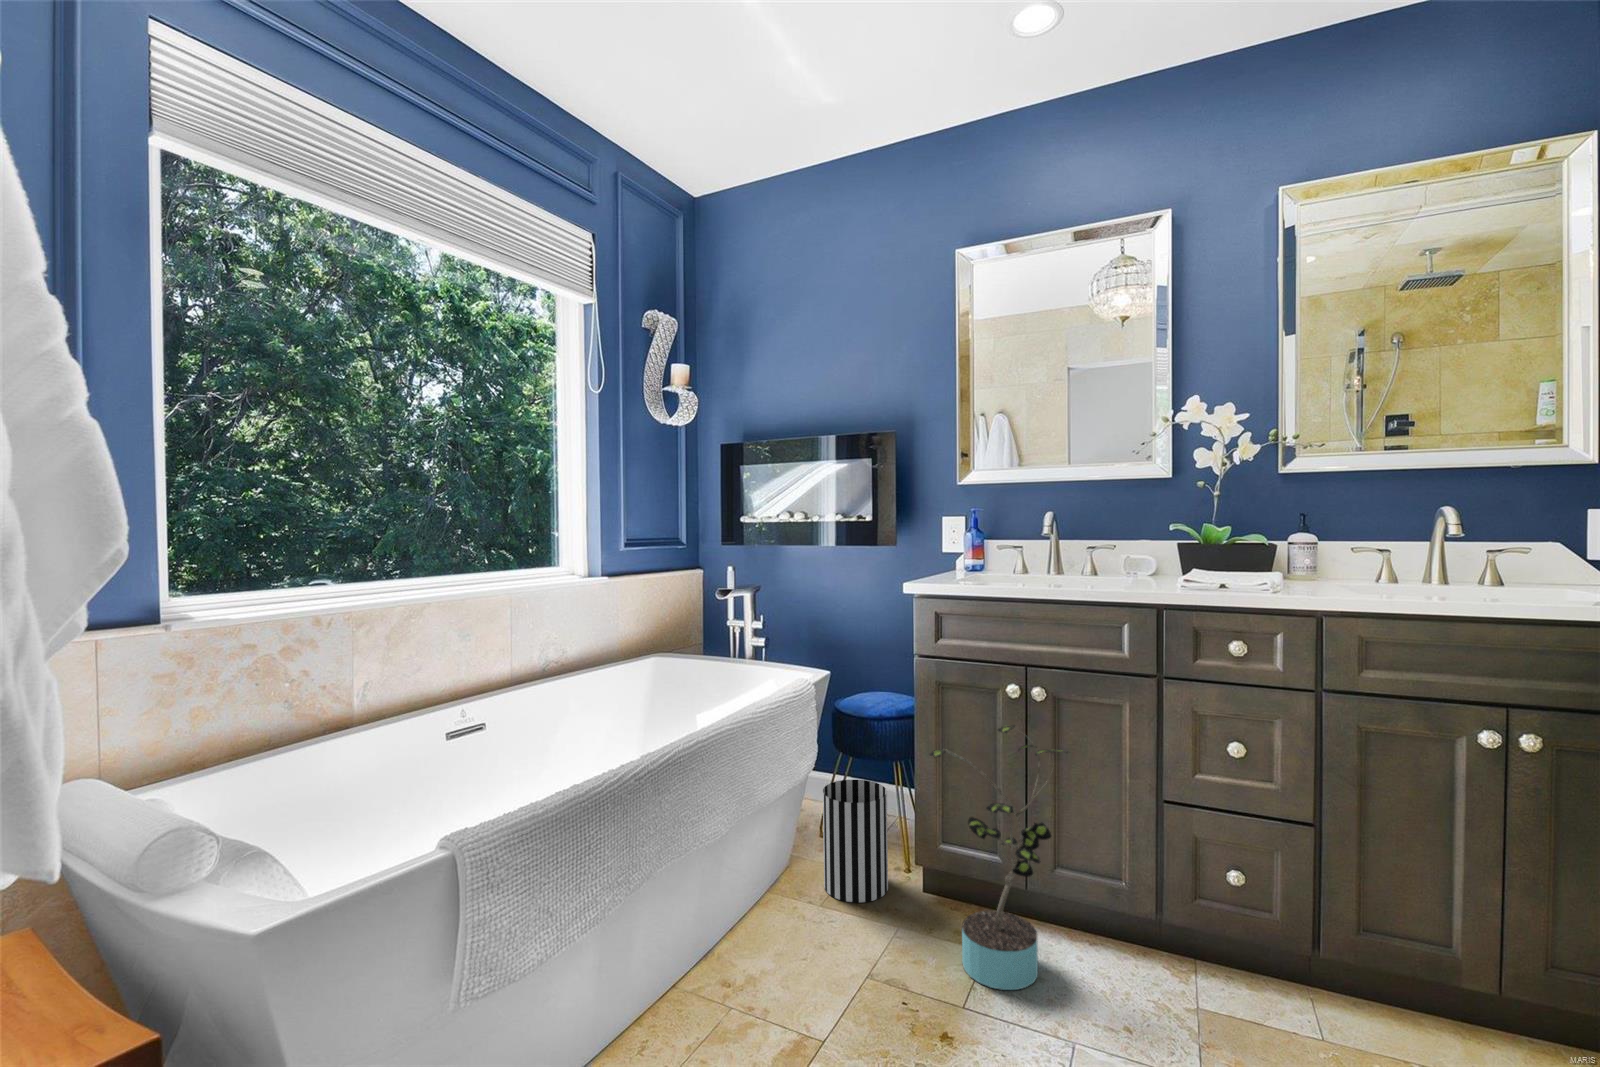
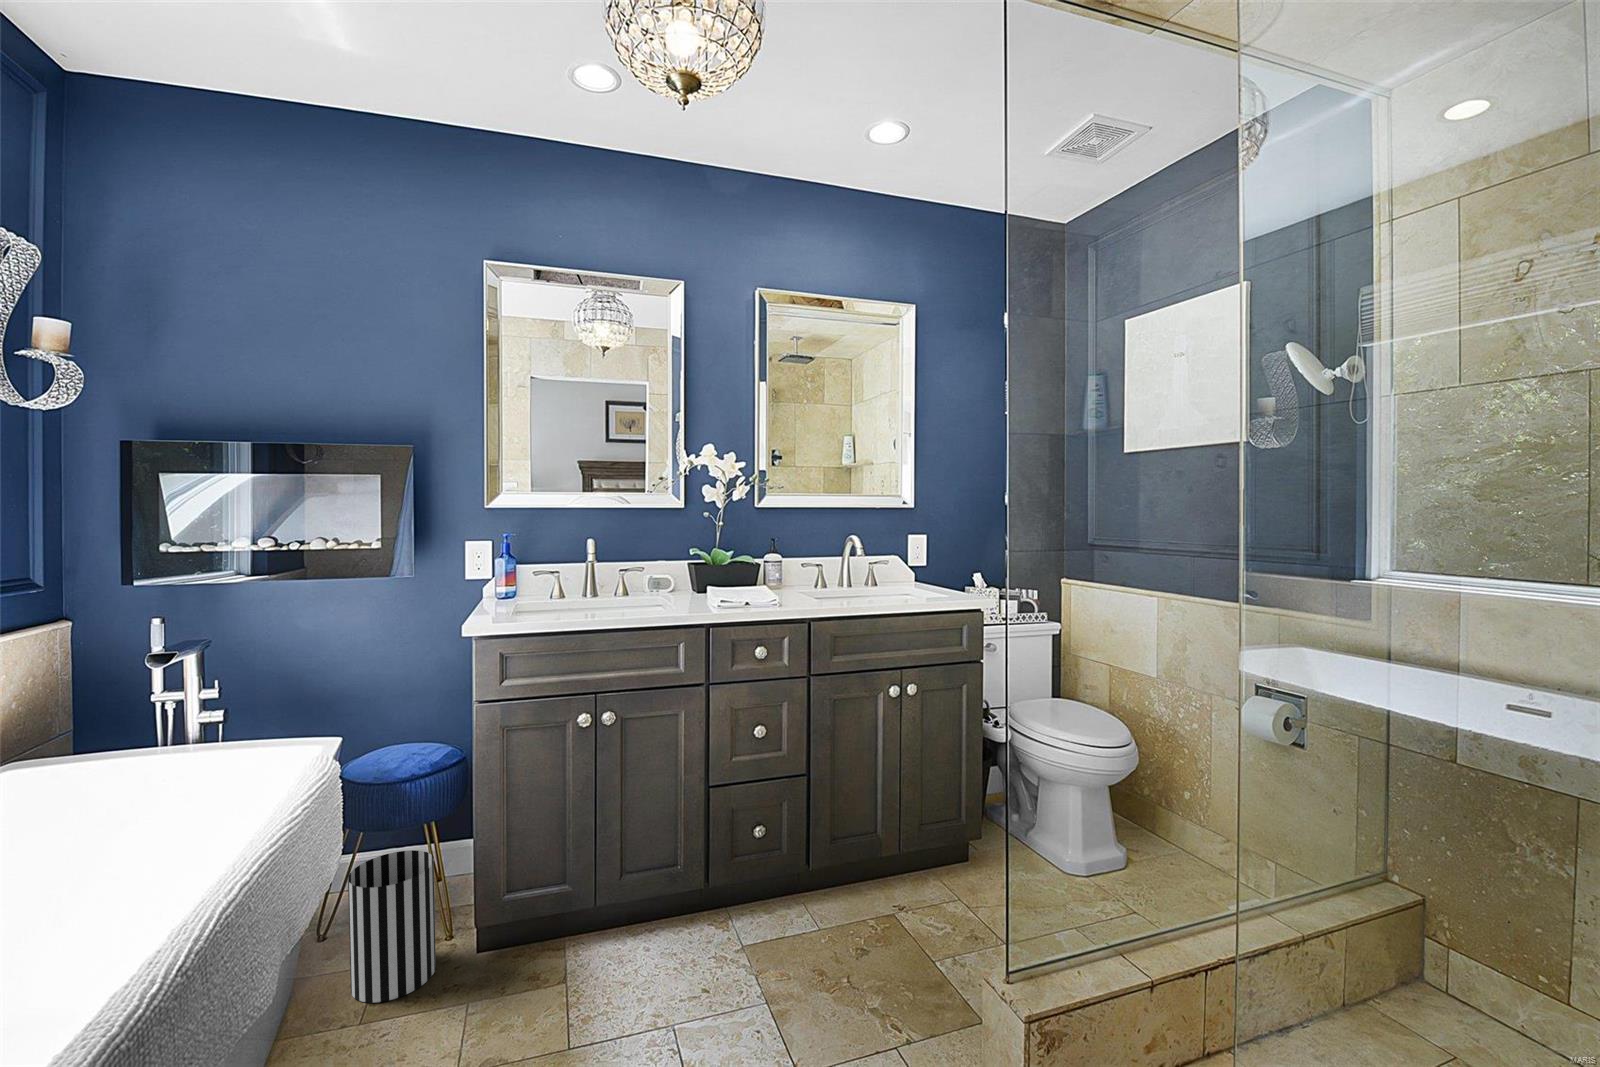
potted plant: present [930,725,1065,990] -> none [507,752,647,1016]

